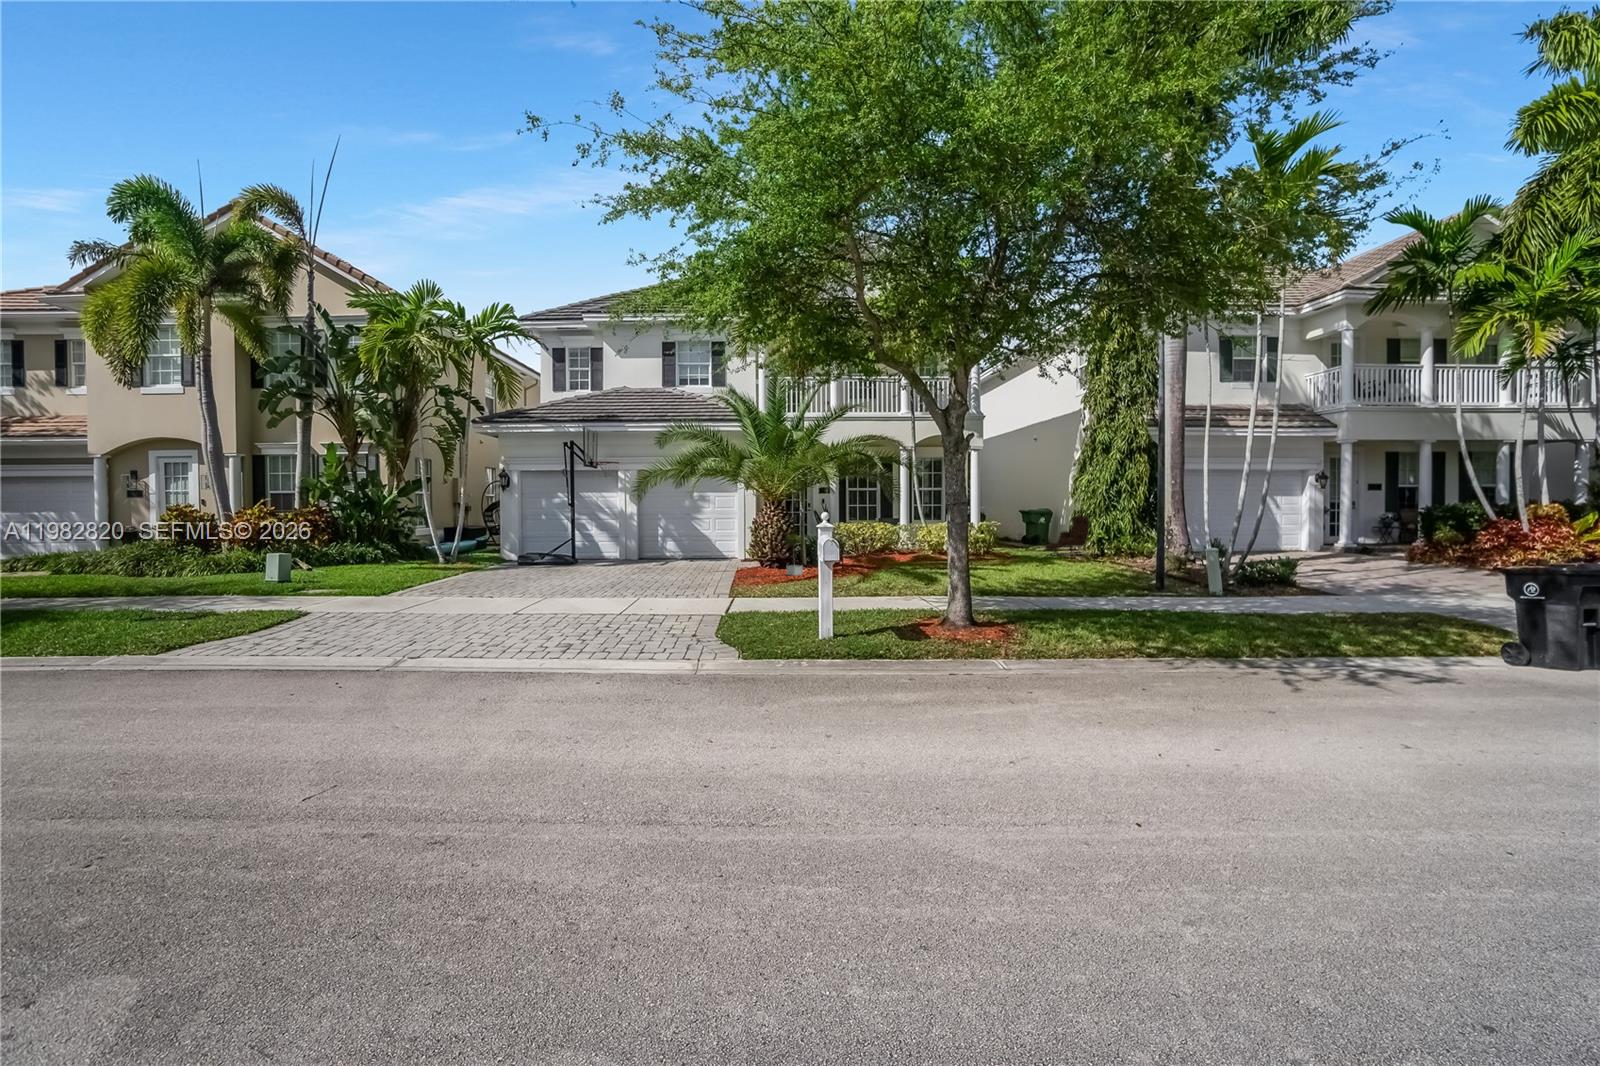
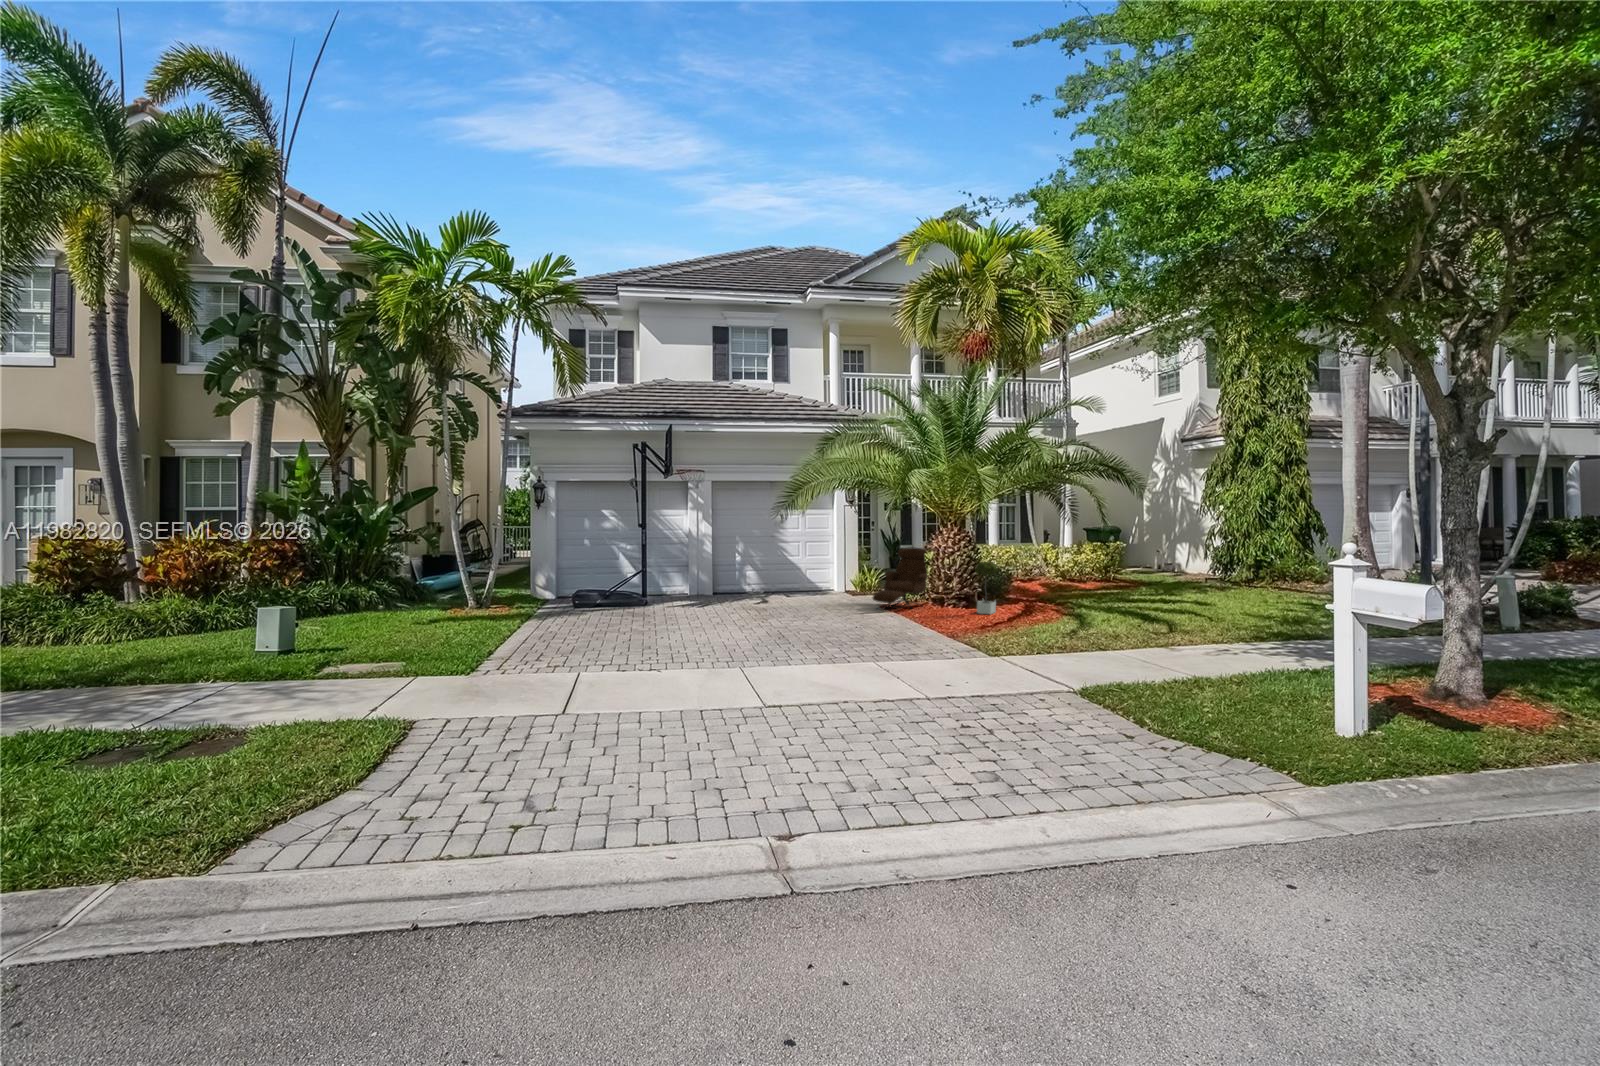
lounge chair: present [1045,515,1090,555] -> present [872,547,928,608]

